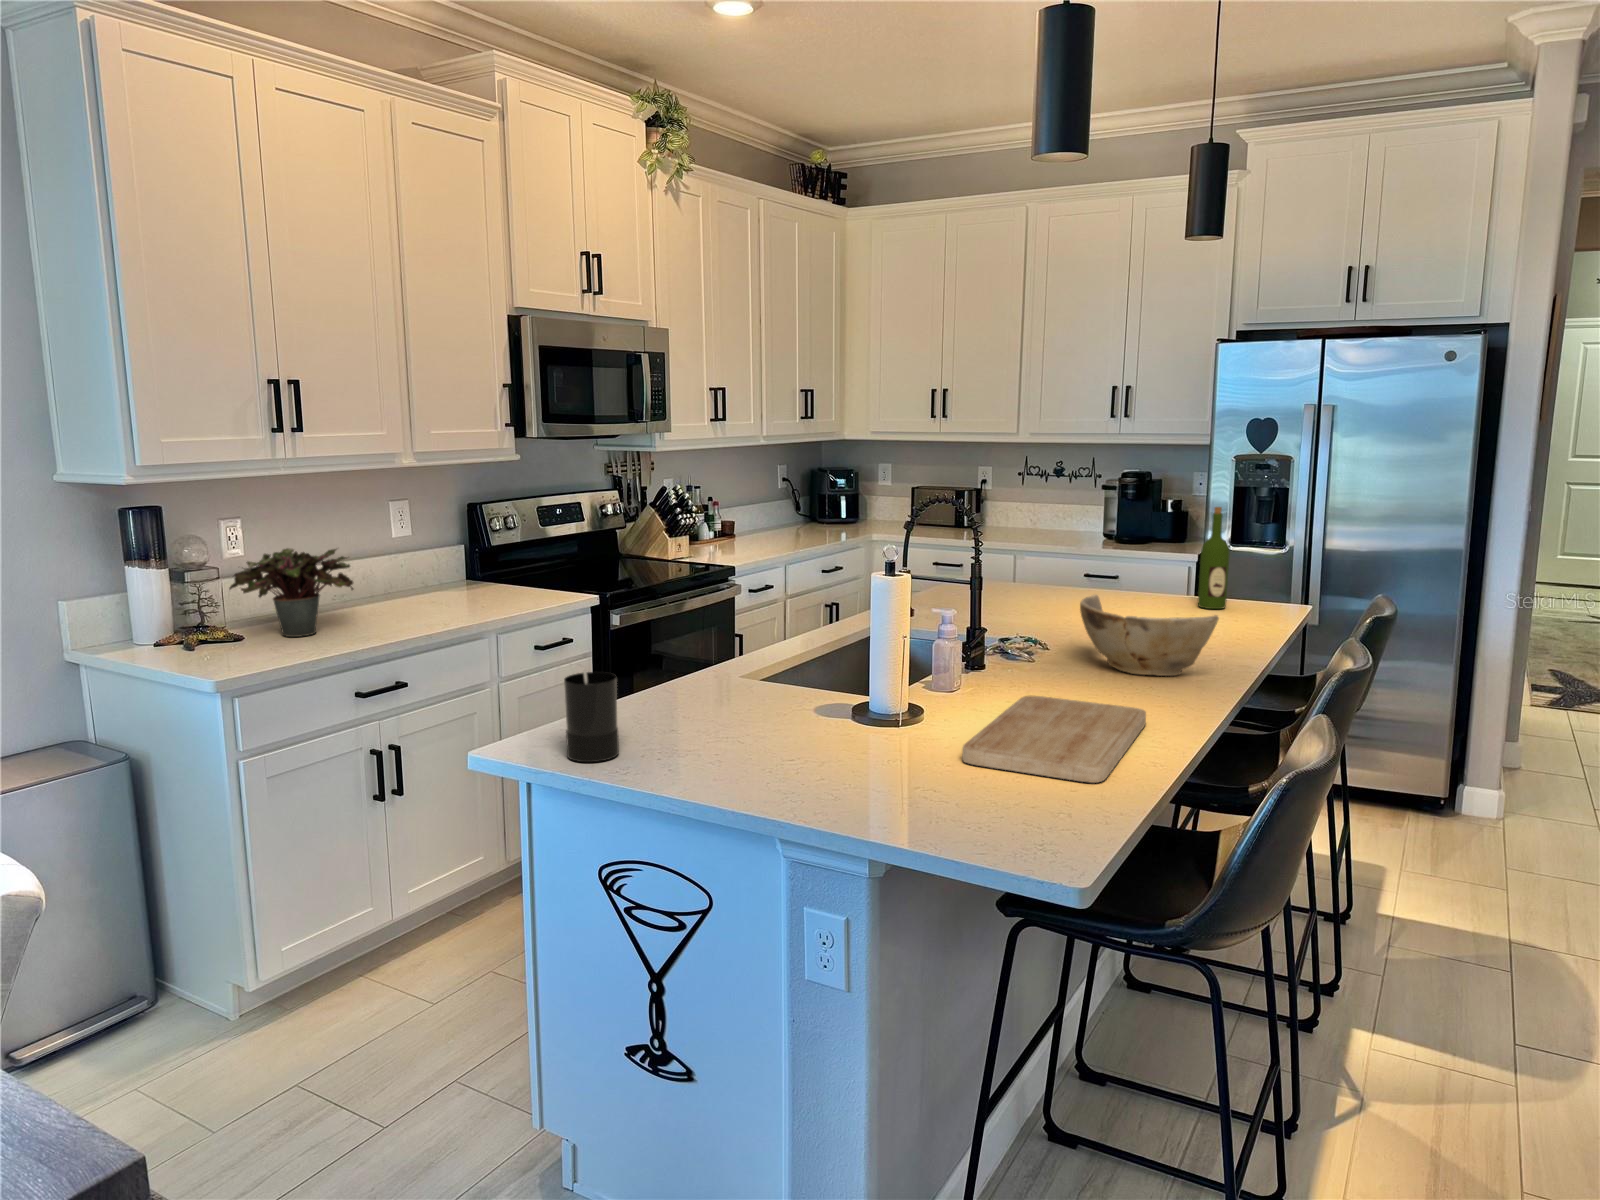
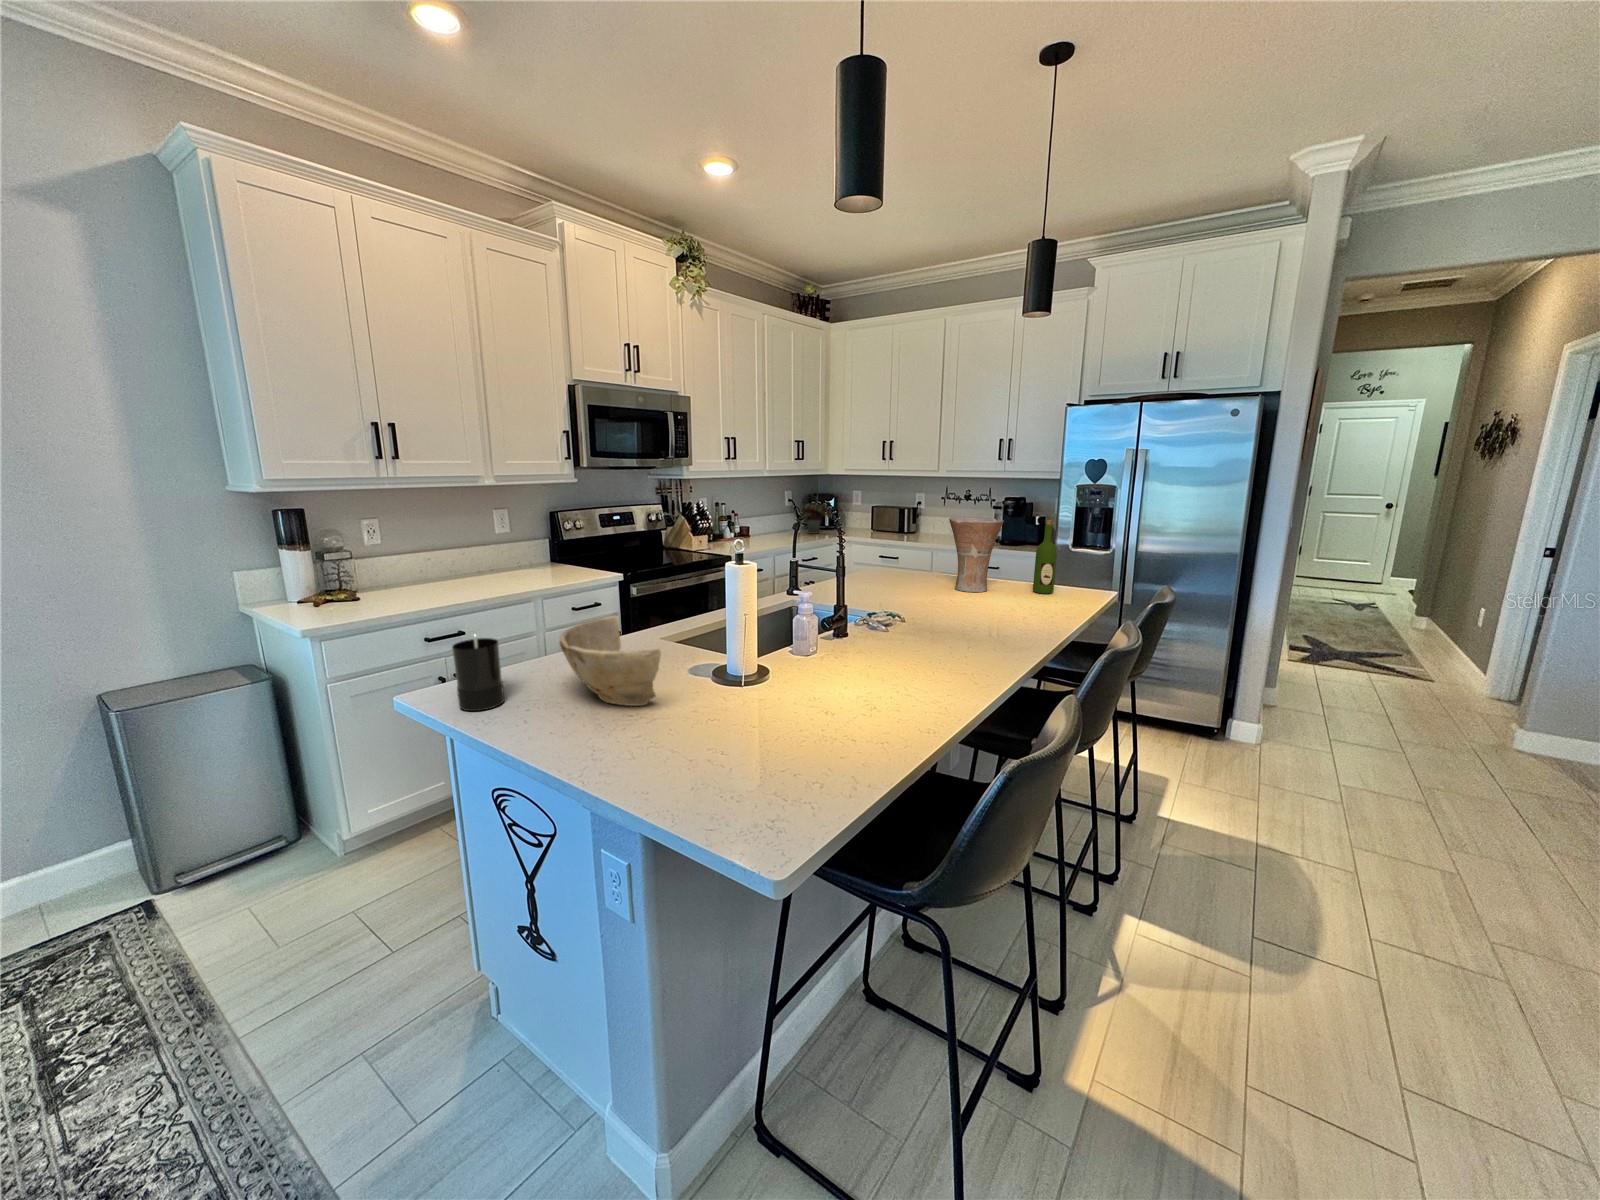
vase: none [1080,504,1157,609] -> present [949,517,1004,592]
potted plant: present [229,548,353,637] -> present [801,503,832,534]
bowl: present [1080,595,1219,676] -> present [560,616,661,706]
cutting board: present [962,696,1146,783] -> none [767,663,941,751]

